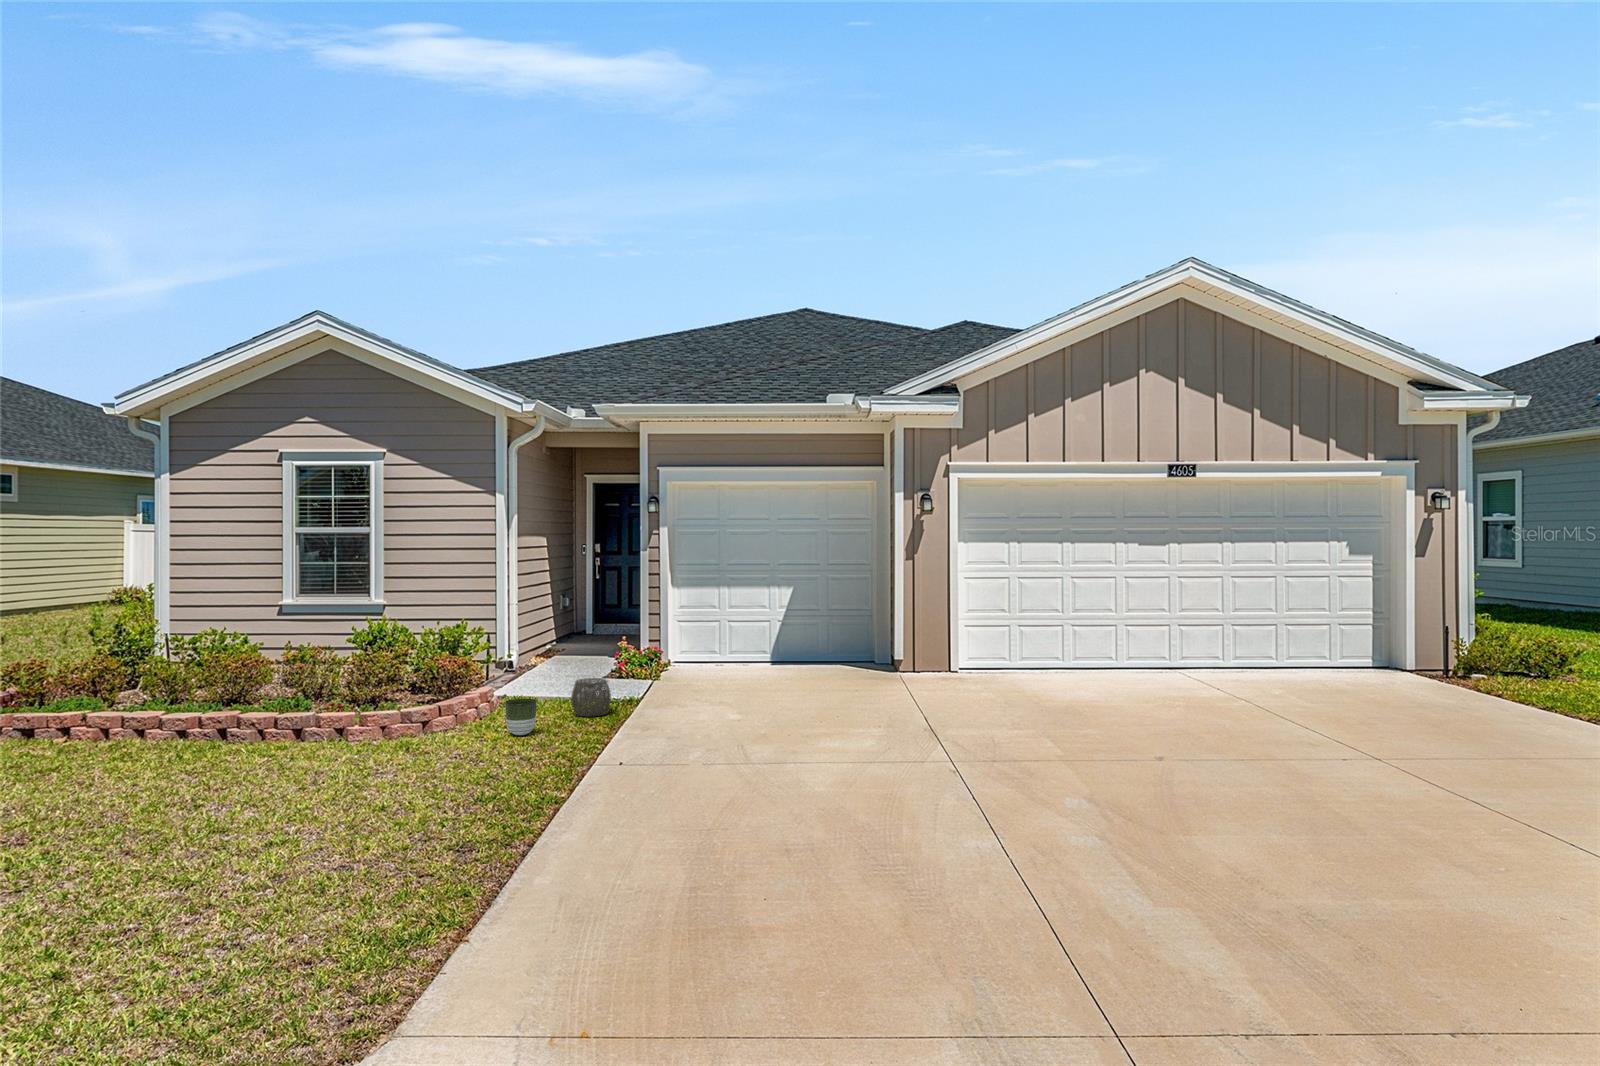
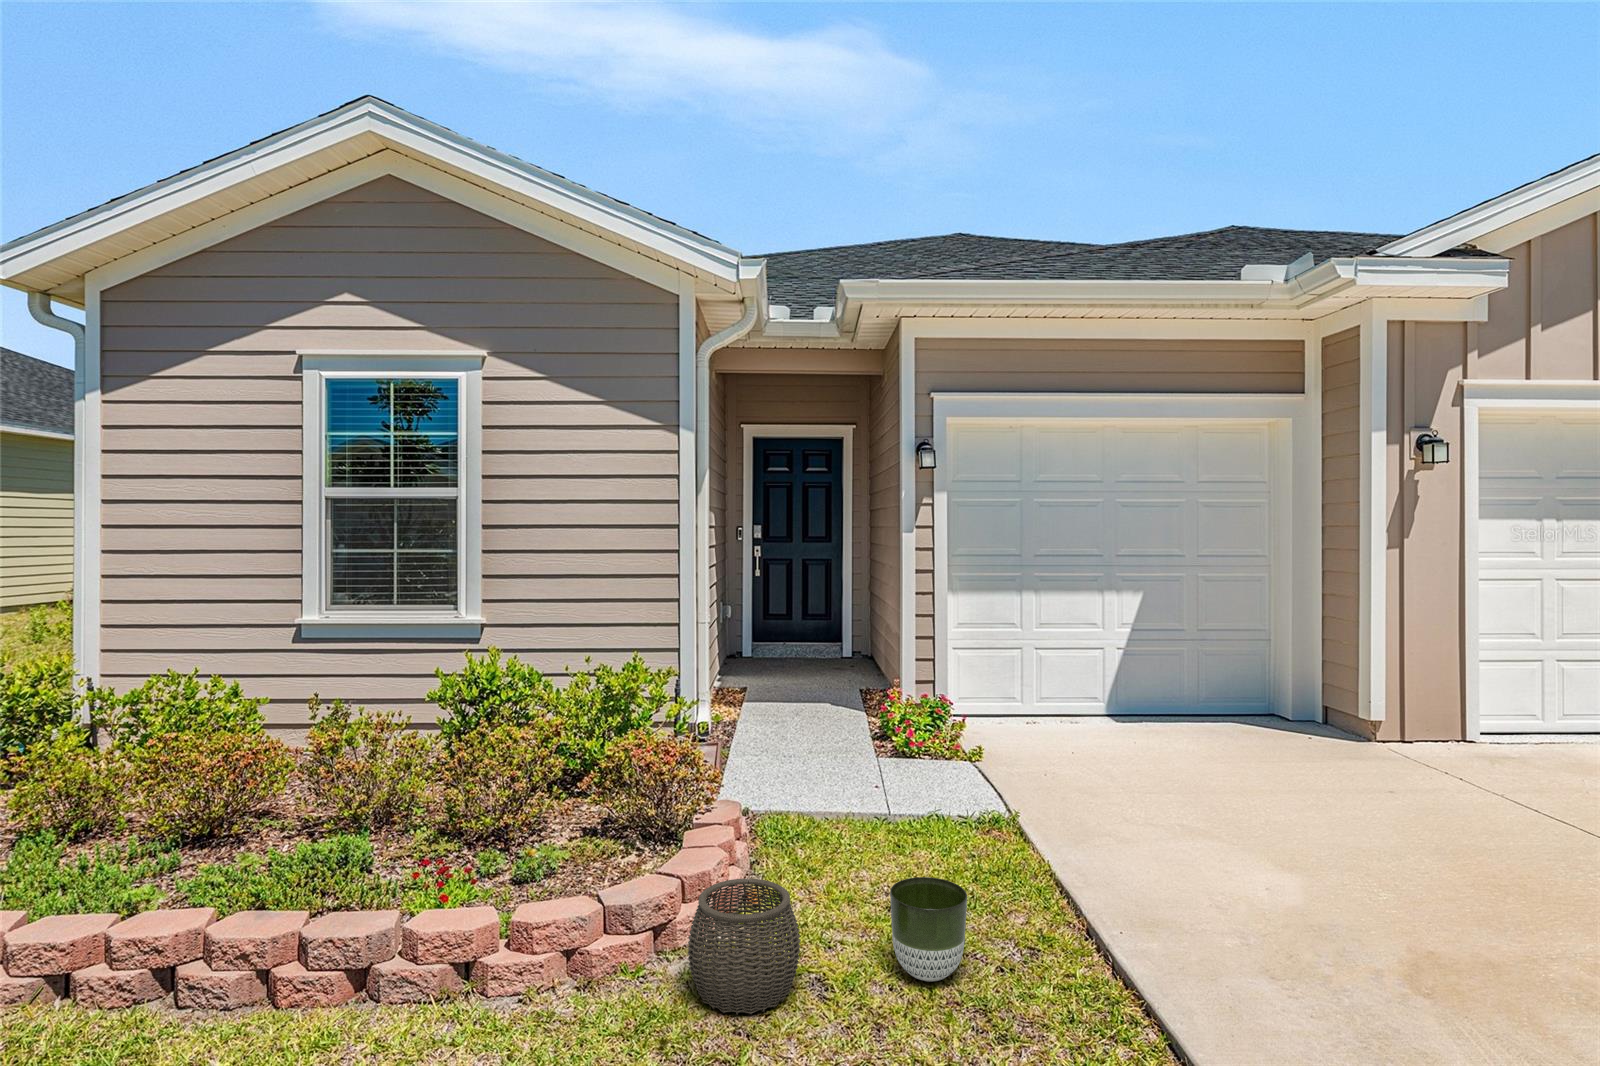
woven basket: present [571,678,611,717] -> present [688,878,800,1015]

